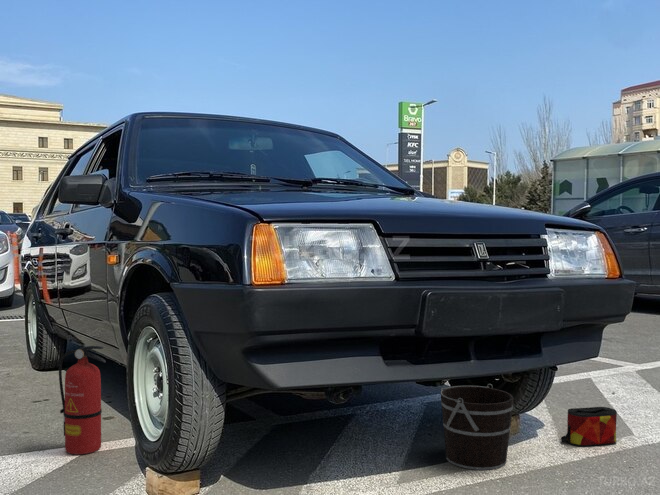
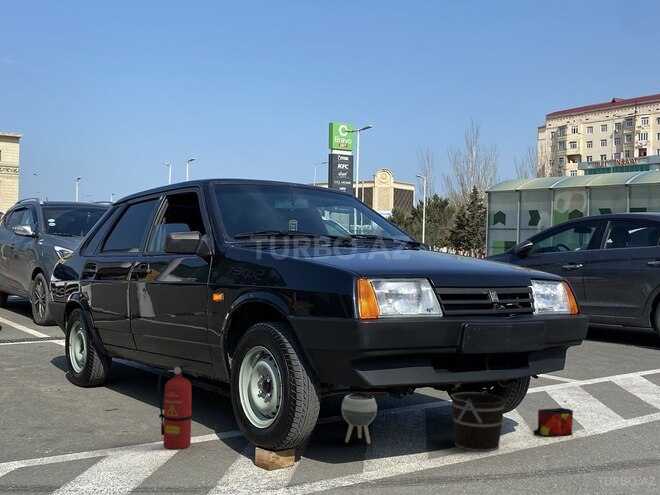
planter: none [294,386,341,453] -> present [342,395,377,444]

